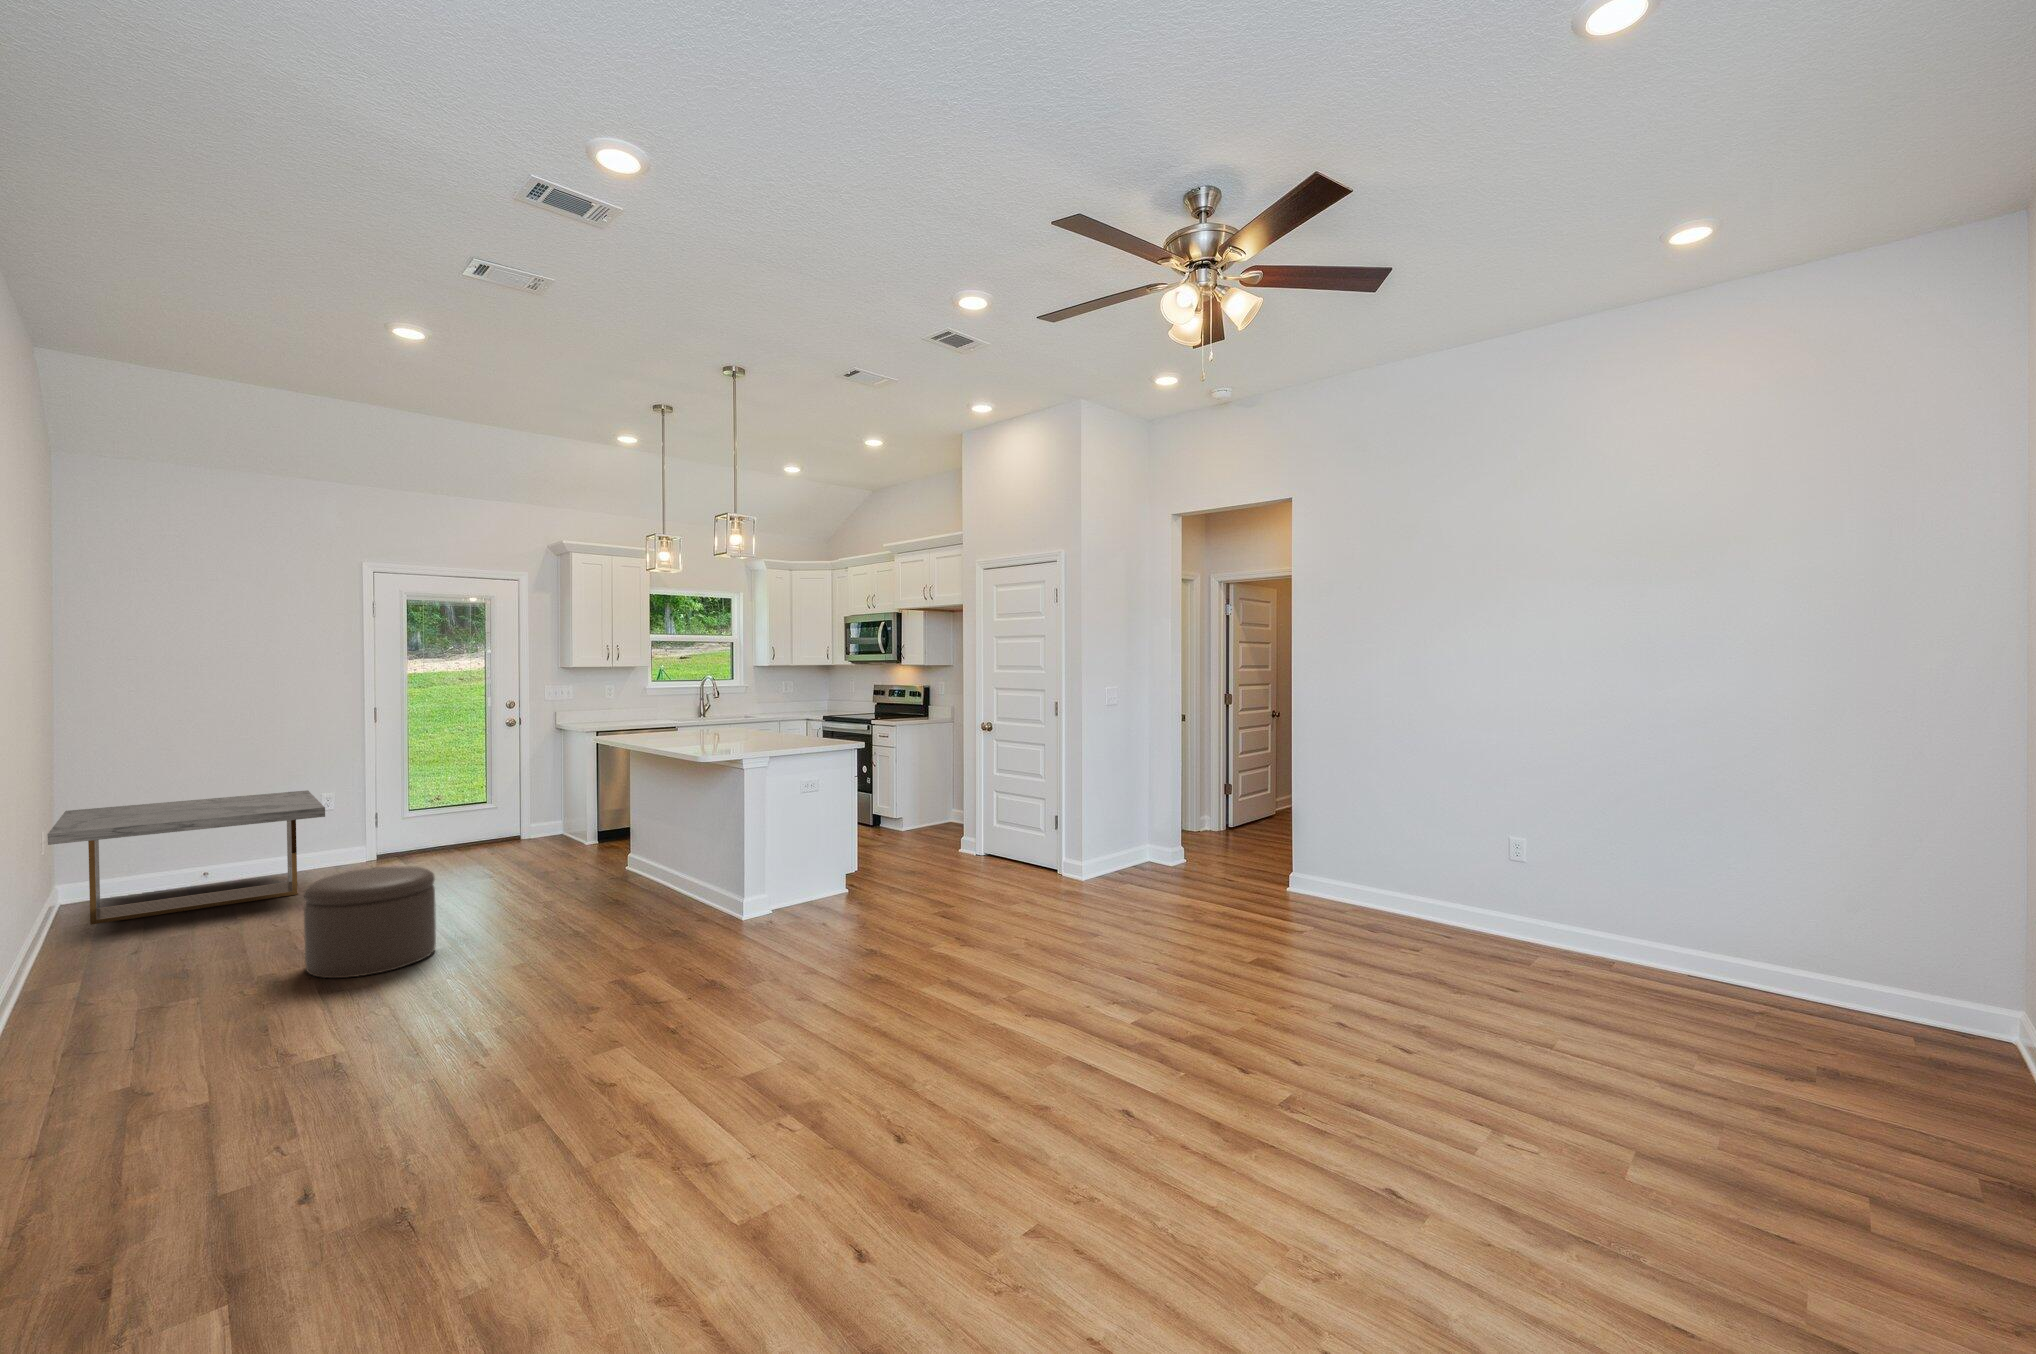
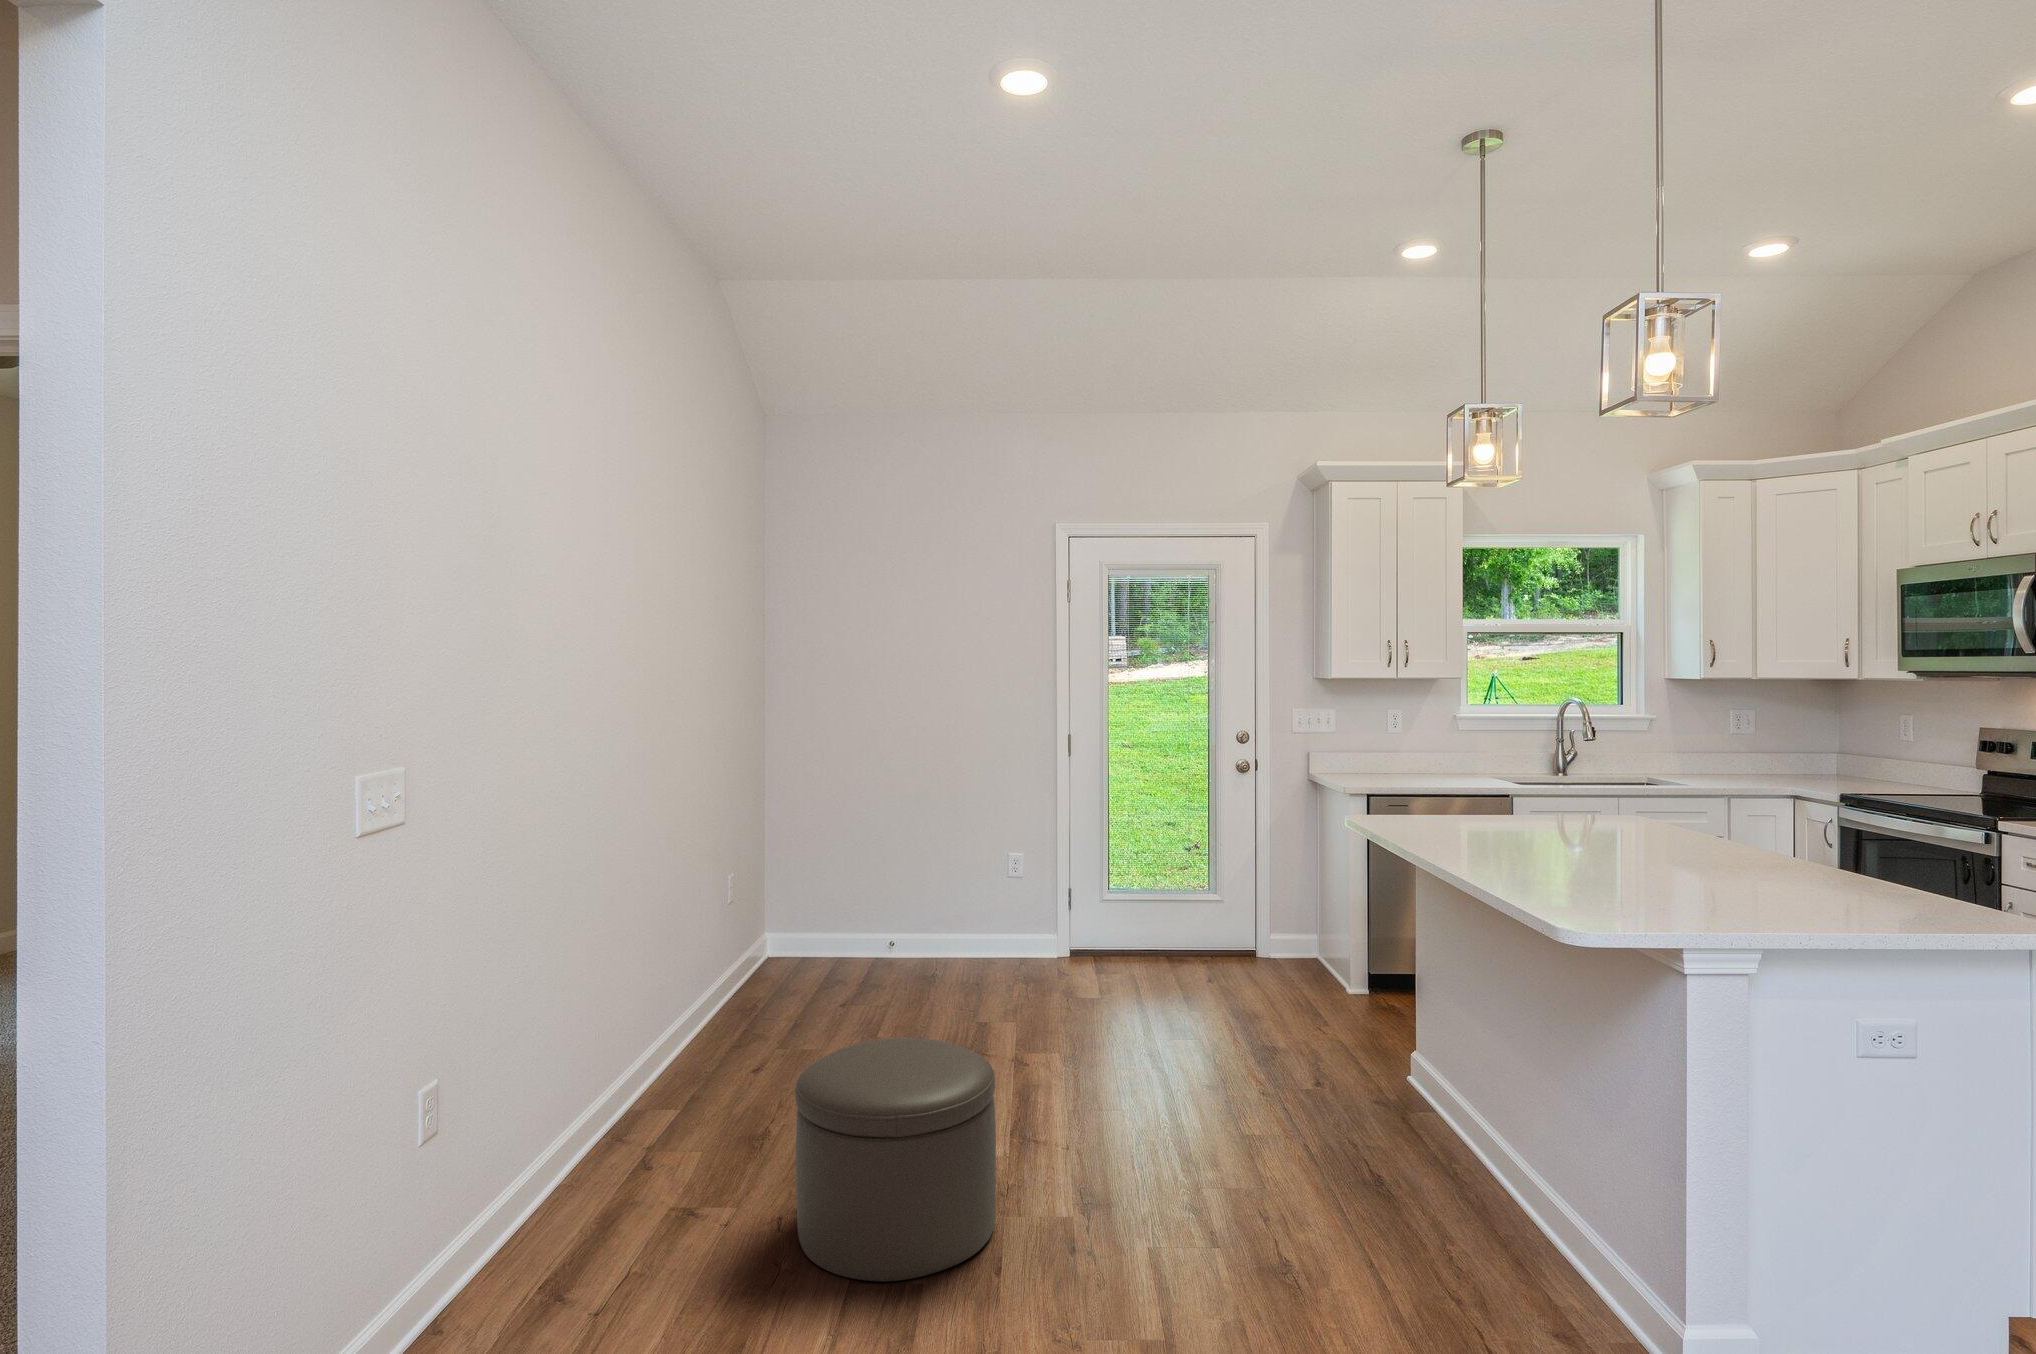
coffee table: present [47,790,325,925] -> none [690,848,987,1004]

